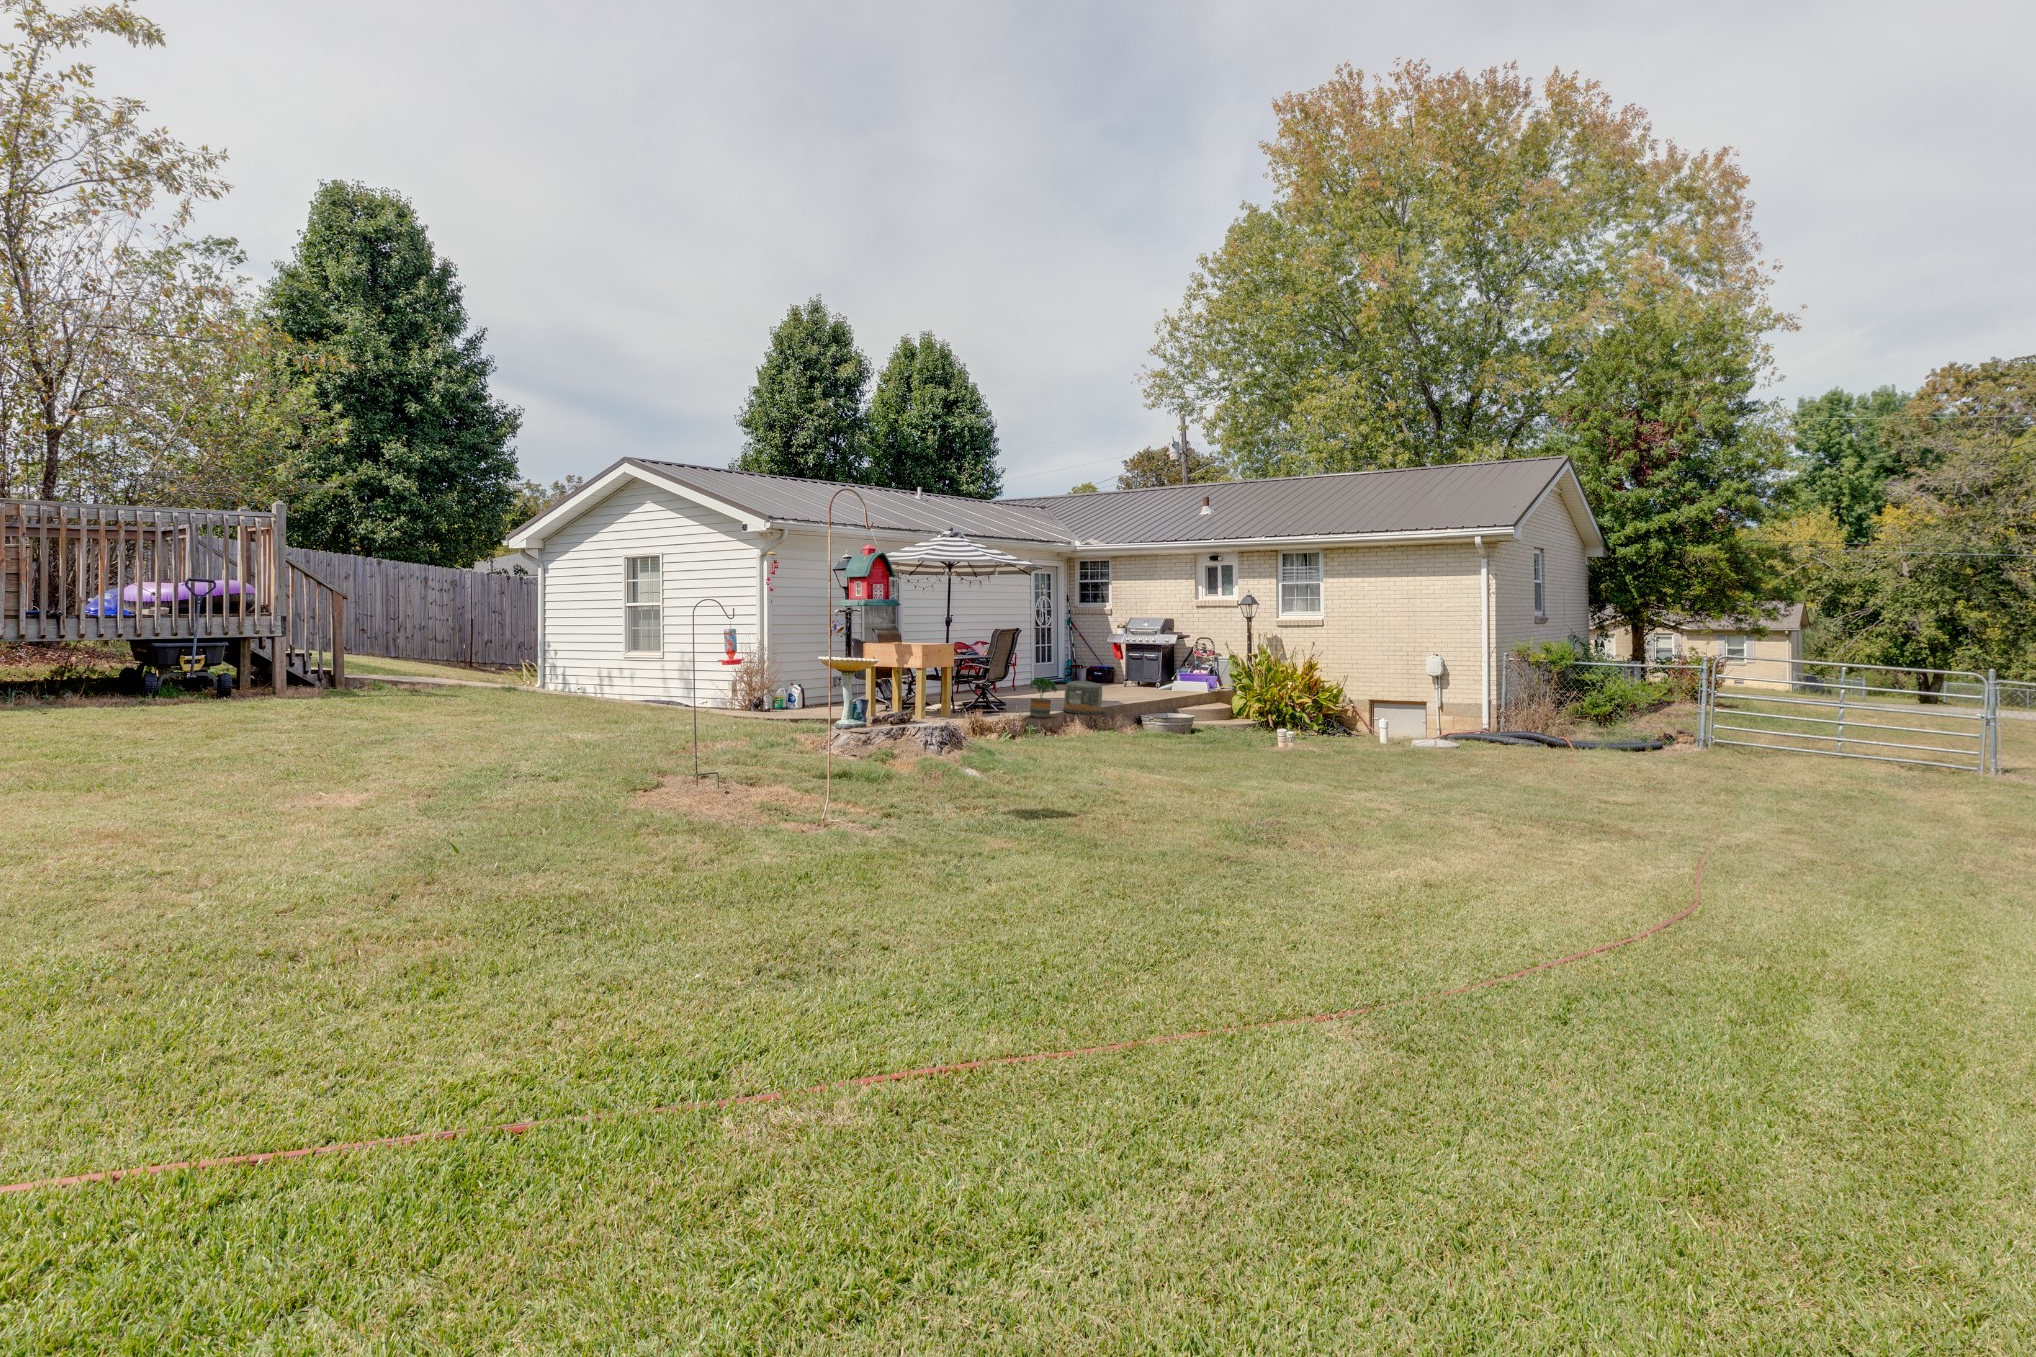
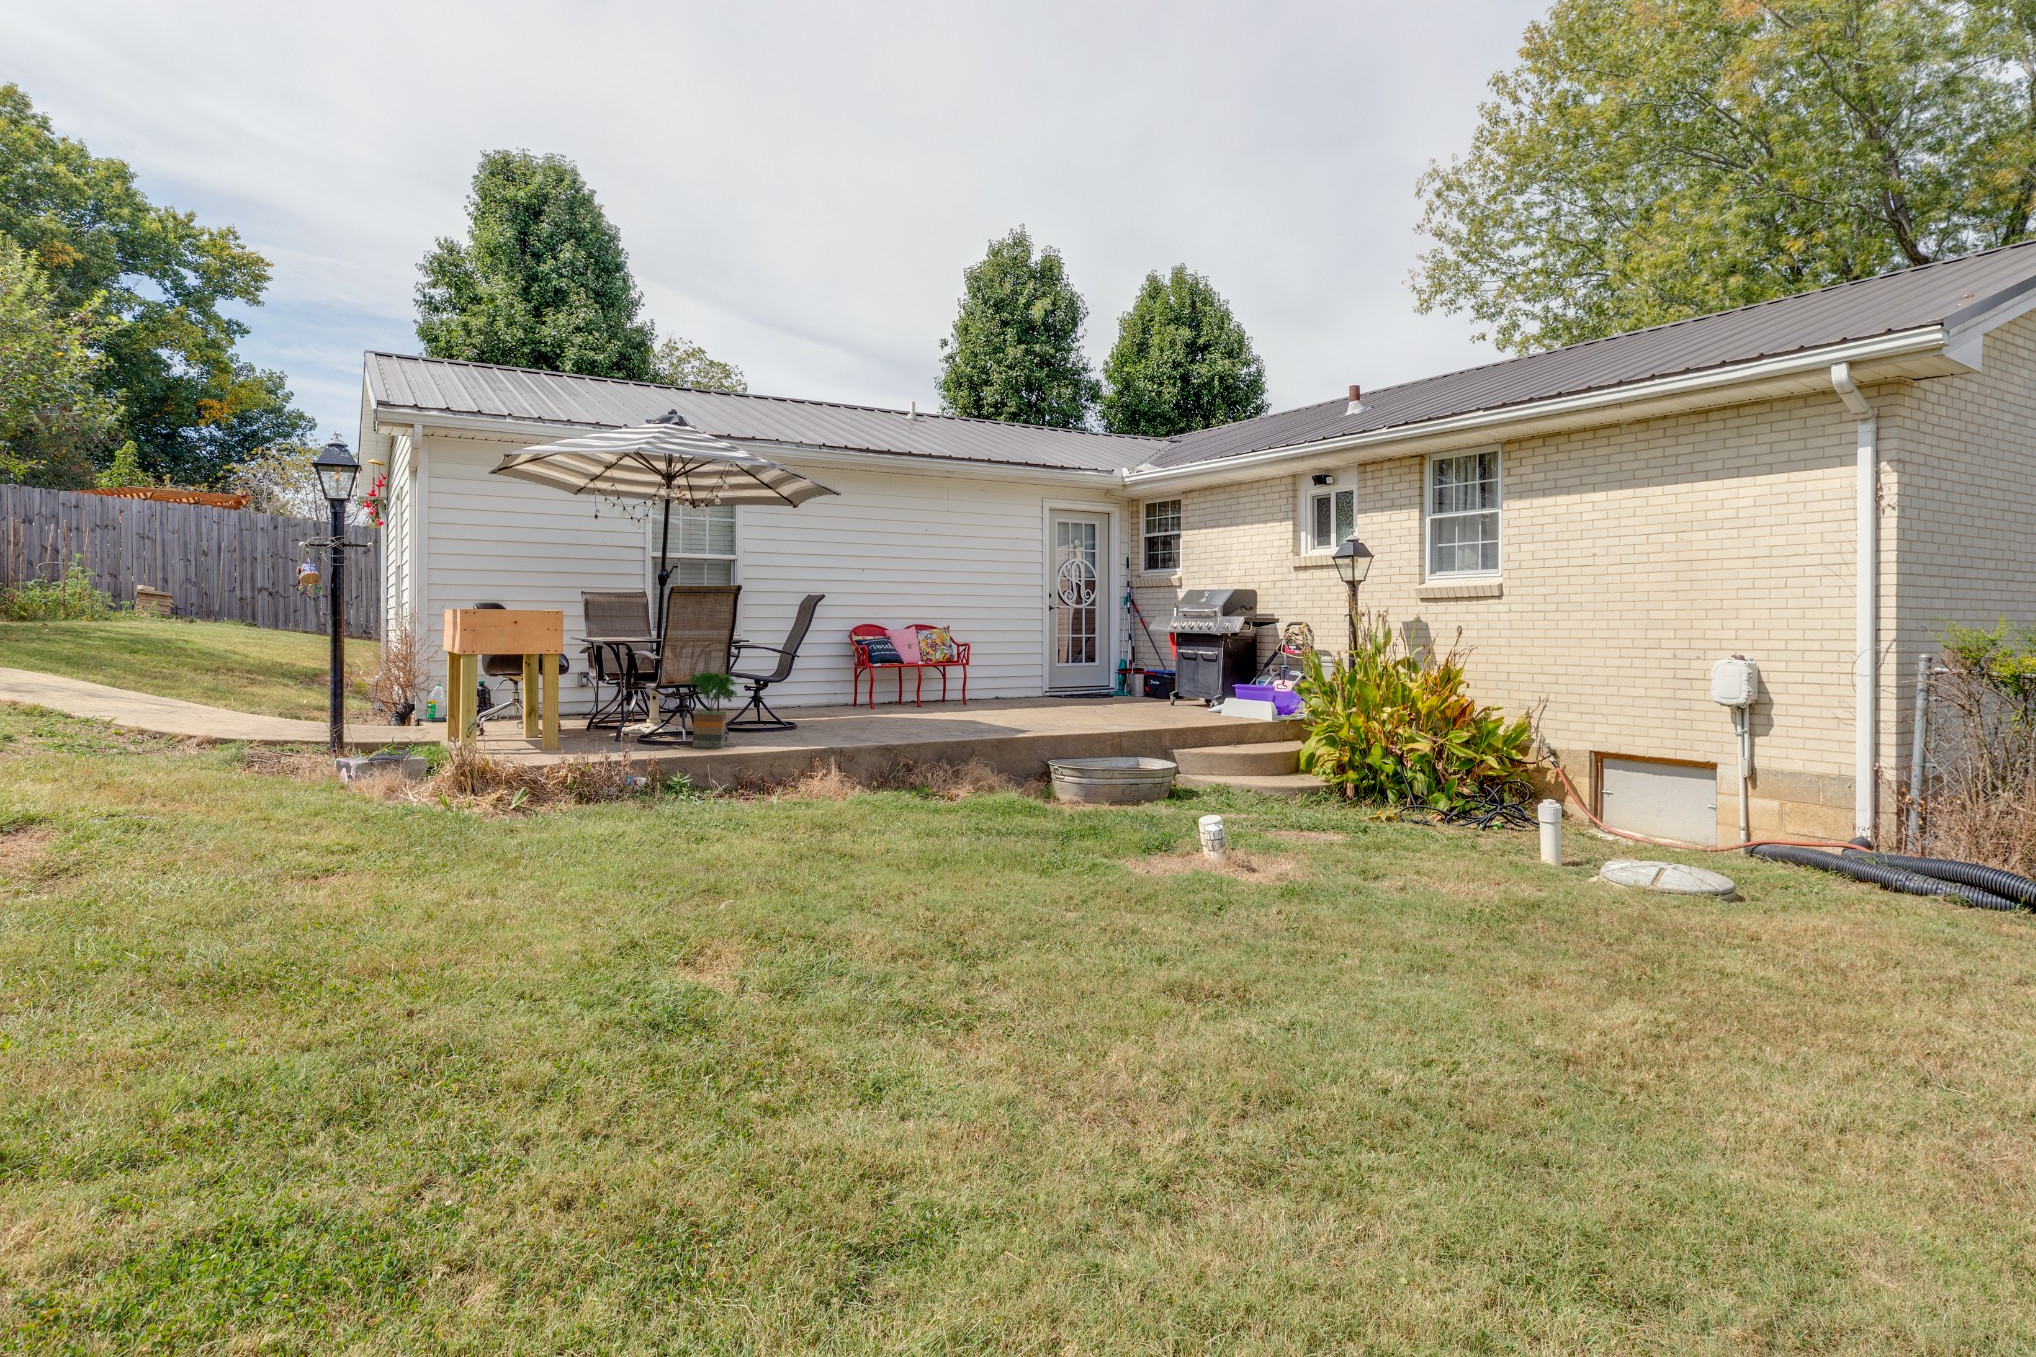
pouf: present [1064,681,1102,714] -> none [803,683,877,748]

